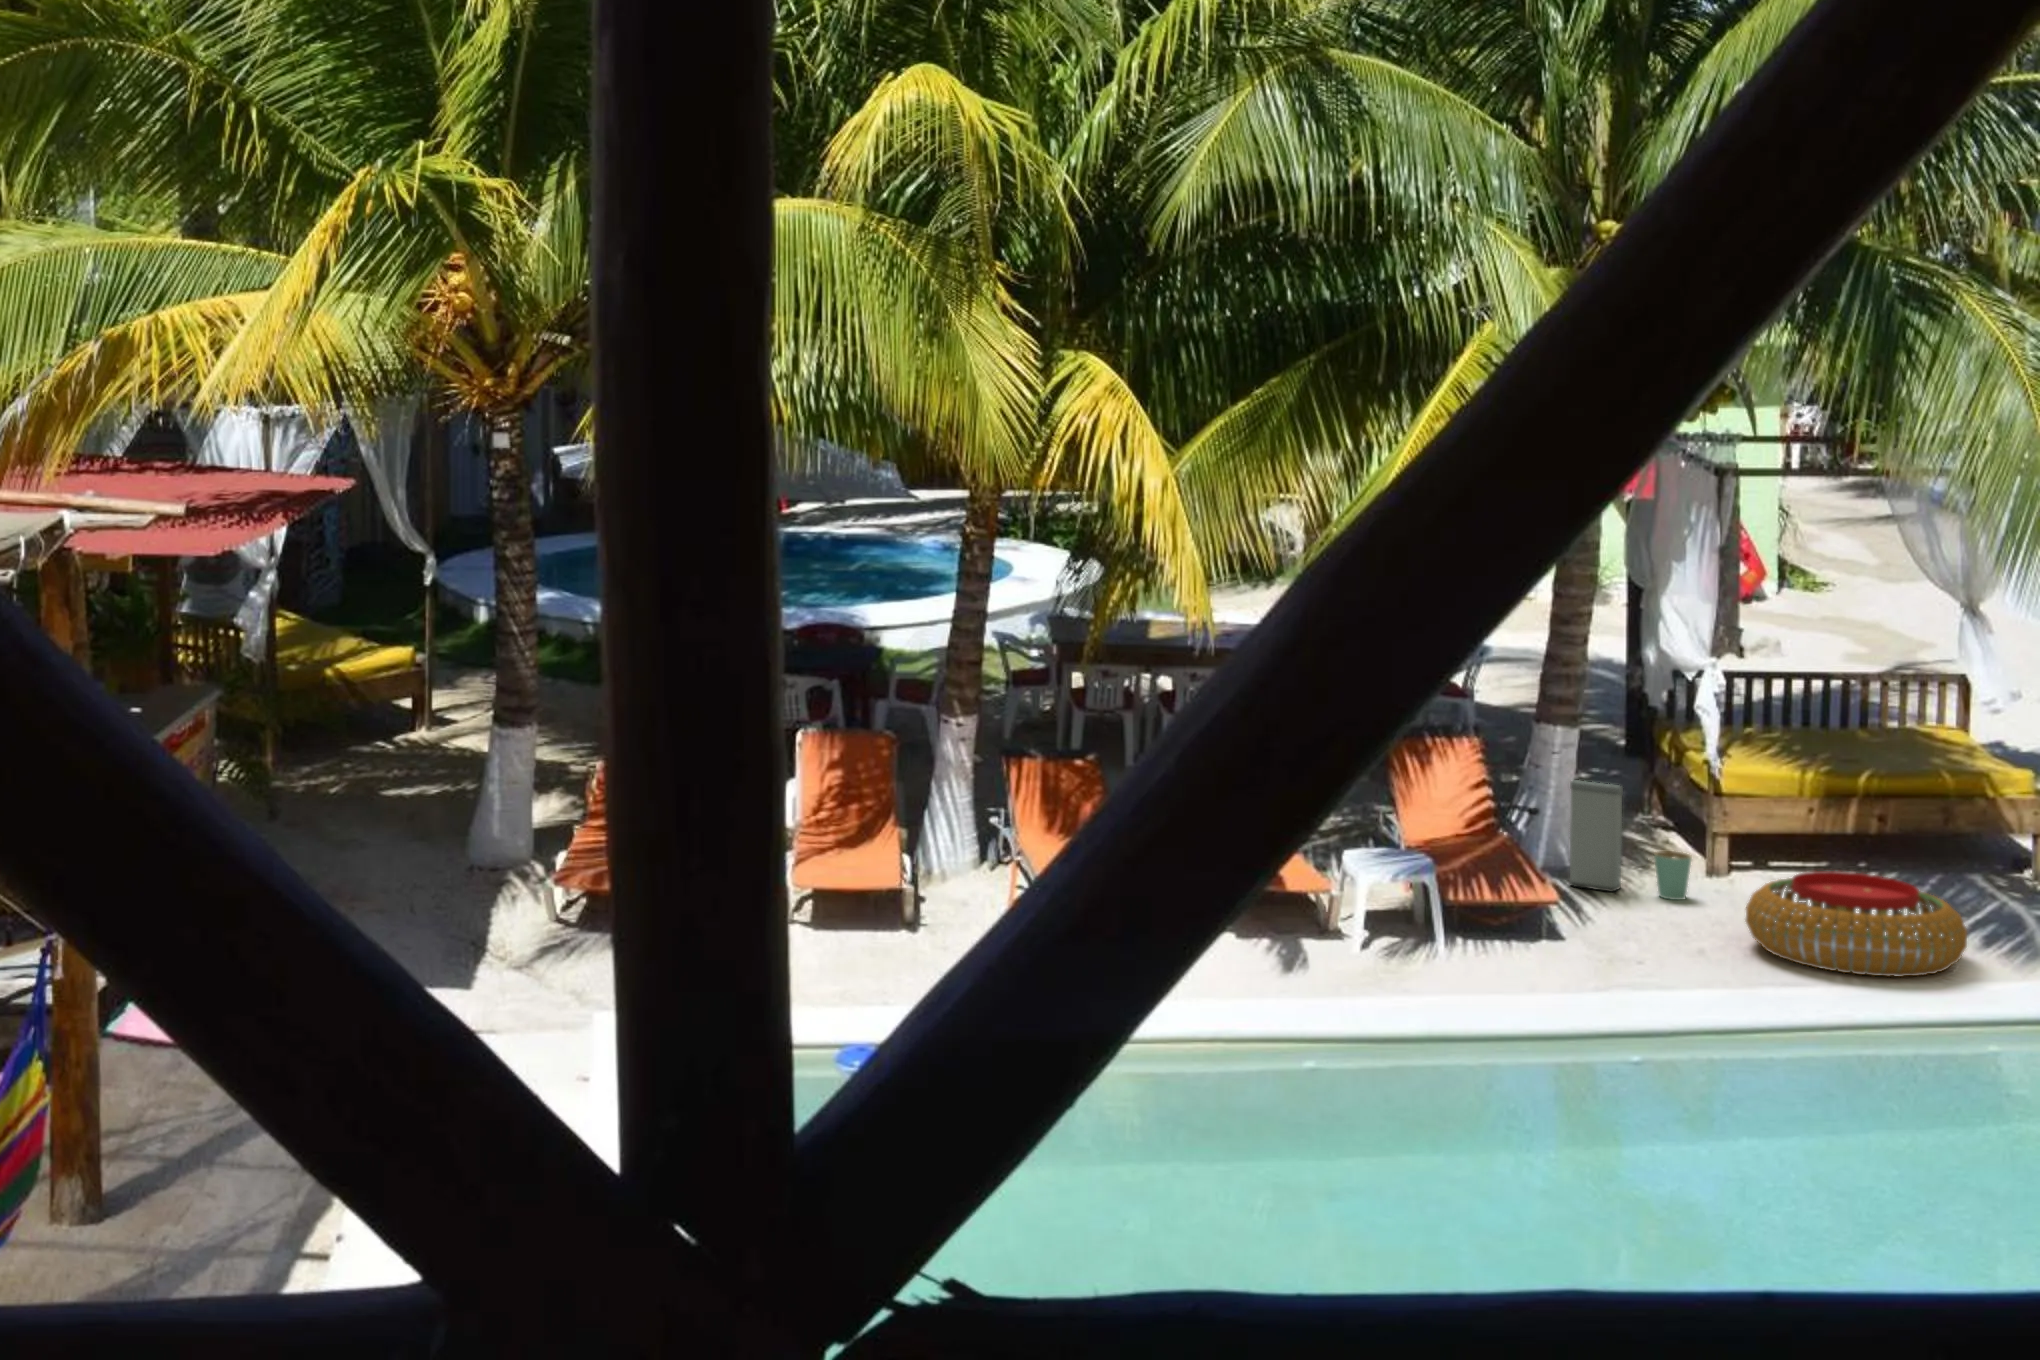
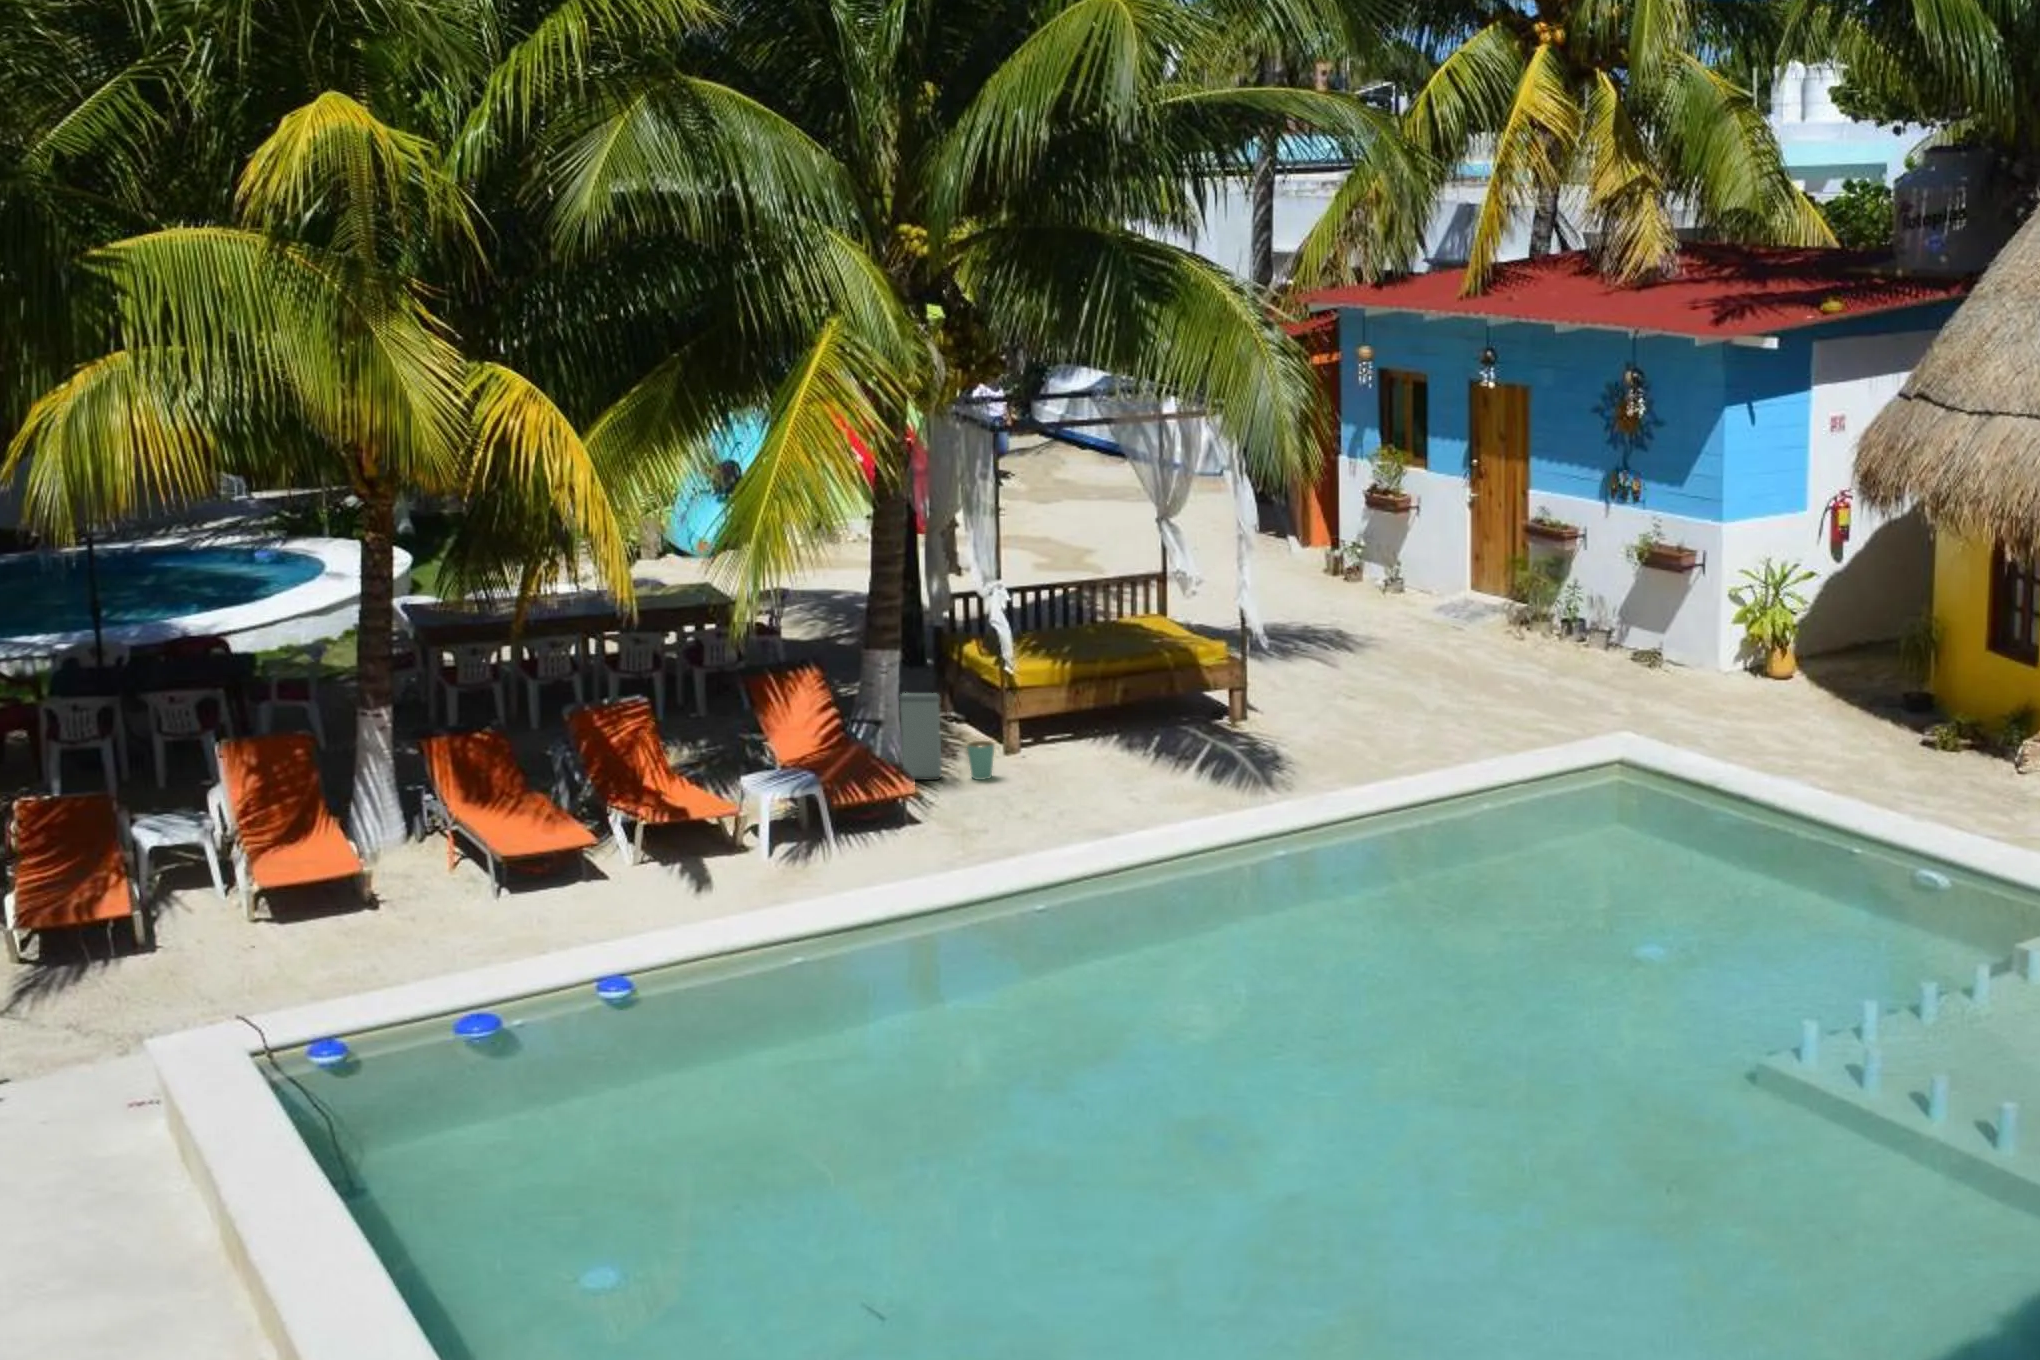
pouf: present [1746,871,1967,977] -> none [1046,740,1197,817]

